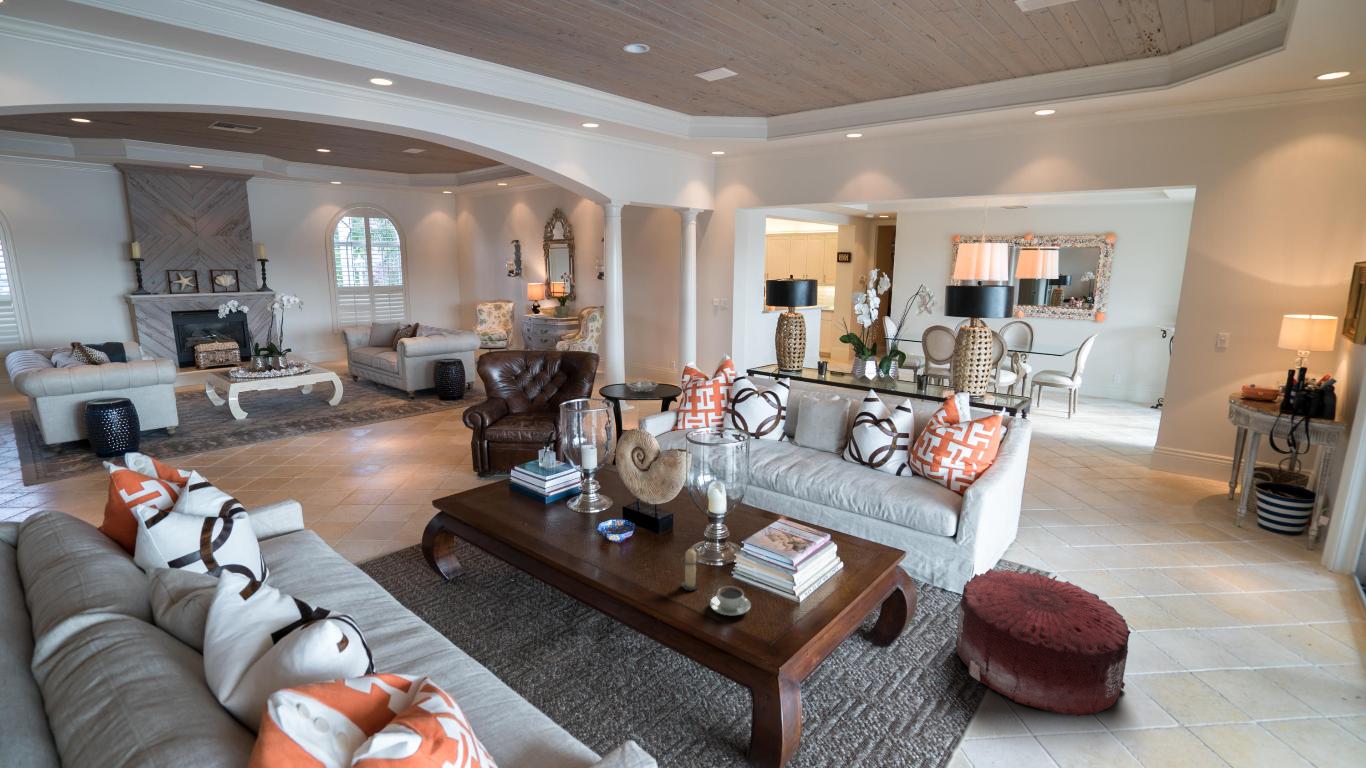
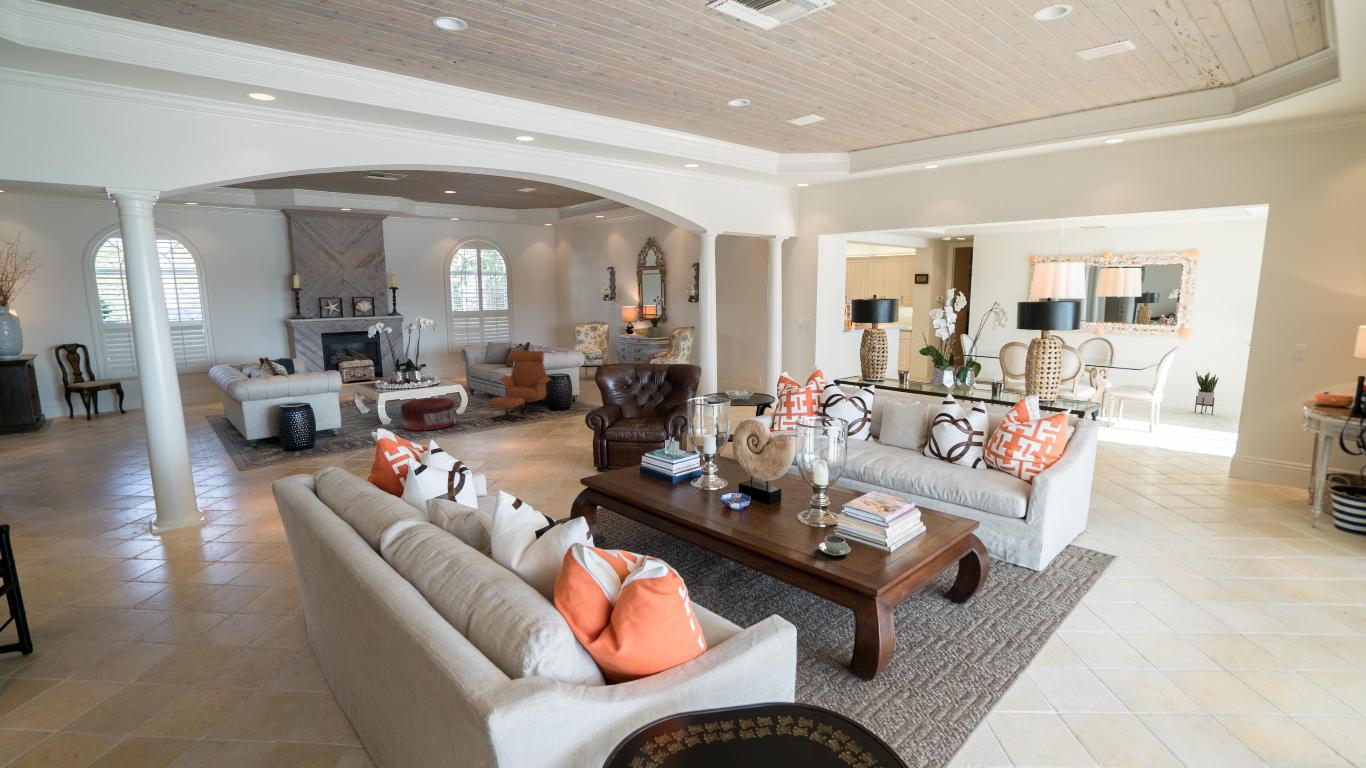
lounge chair: none [366,332,441,415] -> present [489,350,550,422]
potted plant: none [1103,356,1126,400] -> present [1195,371,1219,414]
candle: present [682,549,698,590] -> none [793,505,810,541]
pouf: present [955,568,1131,716] -> present [401,397,456,431]

